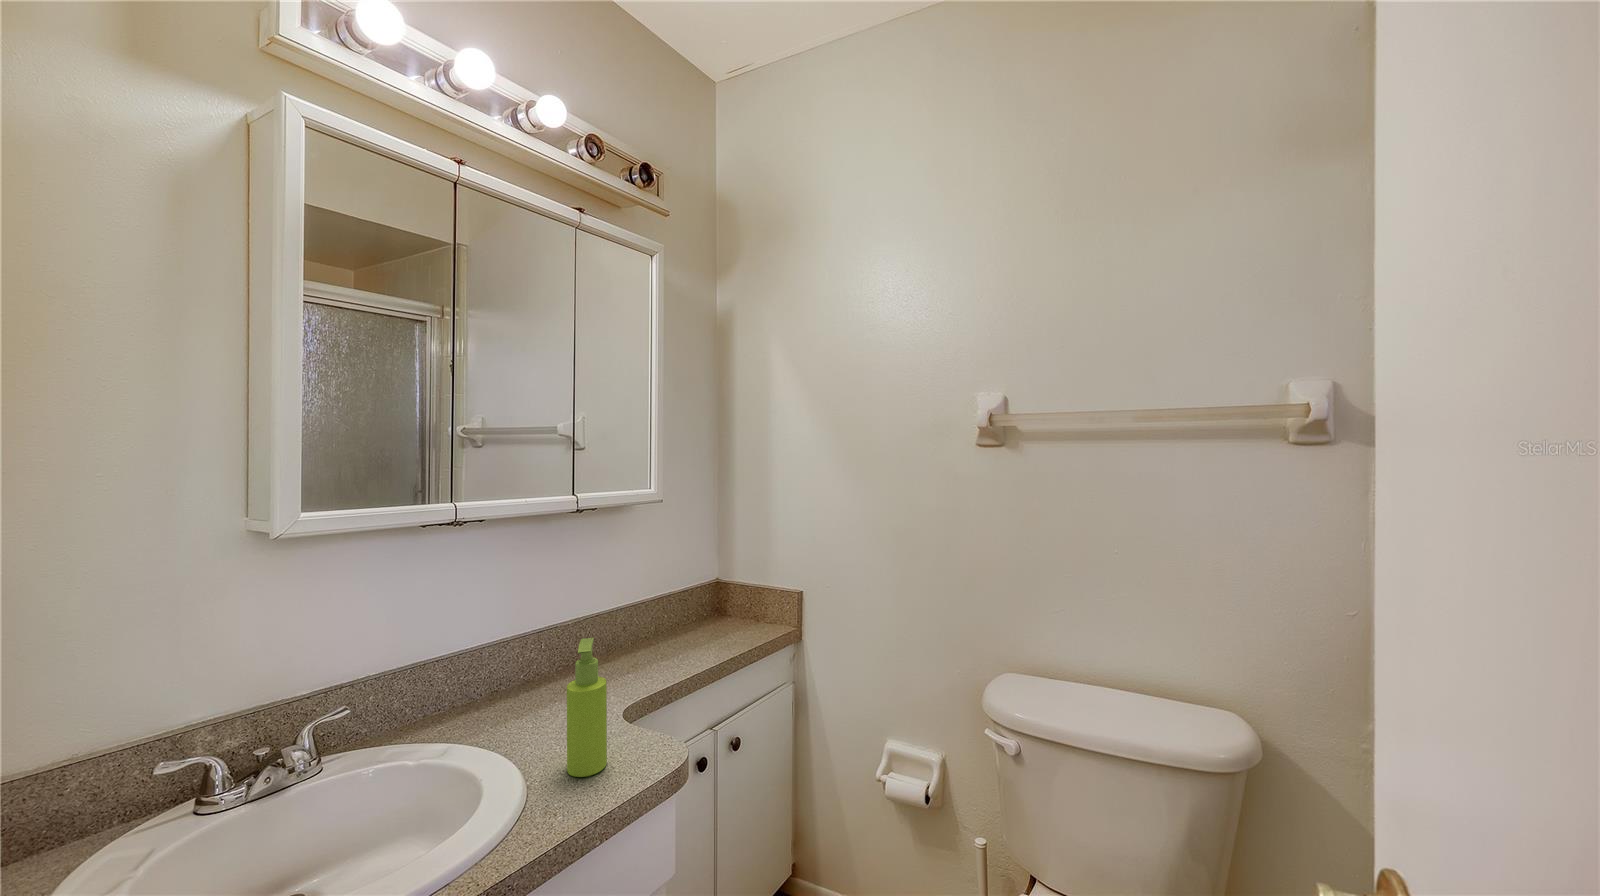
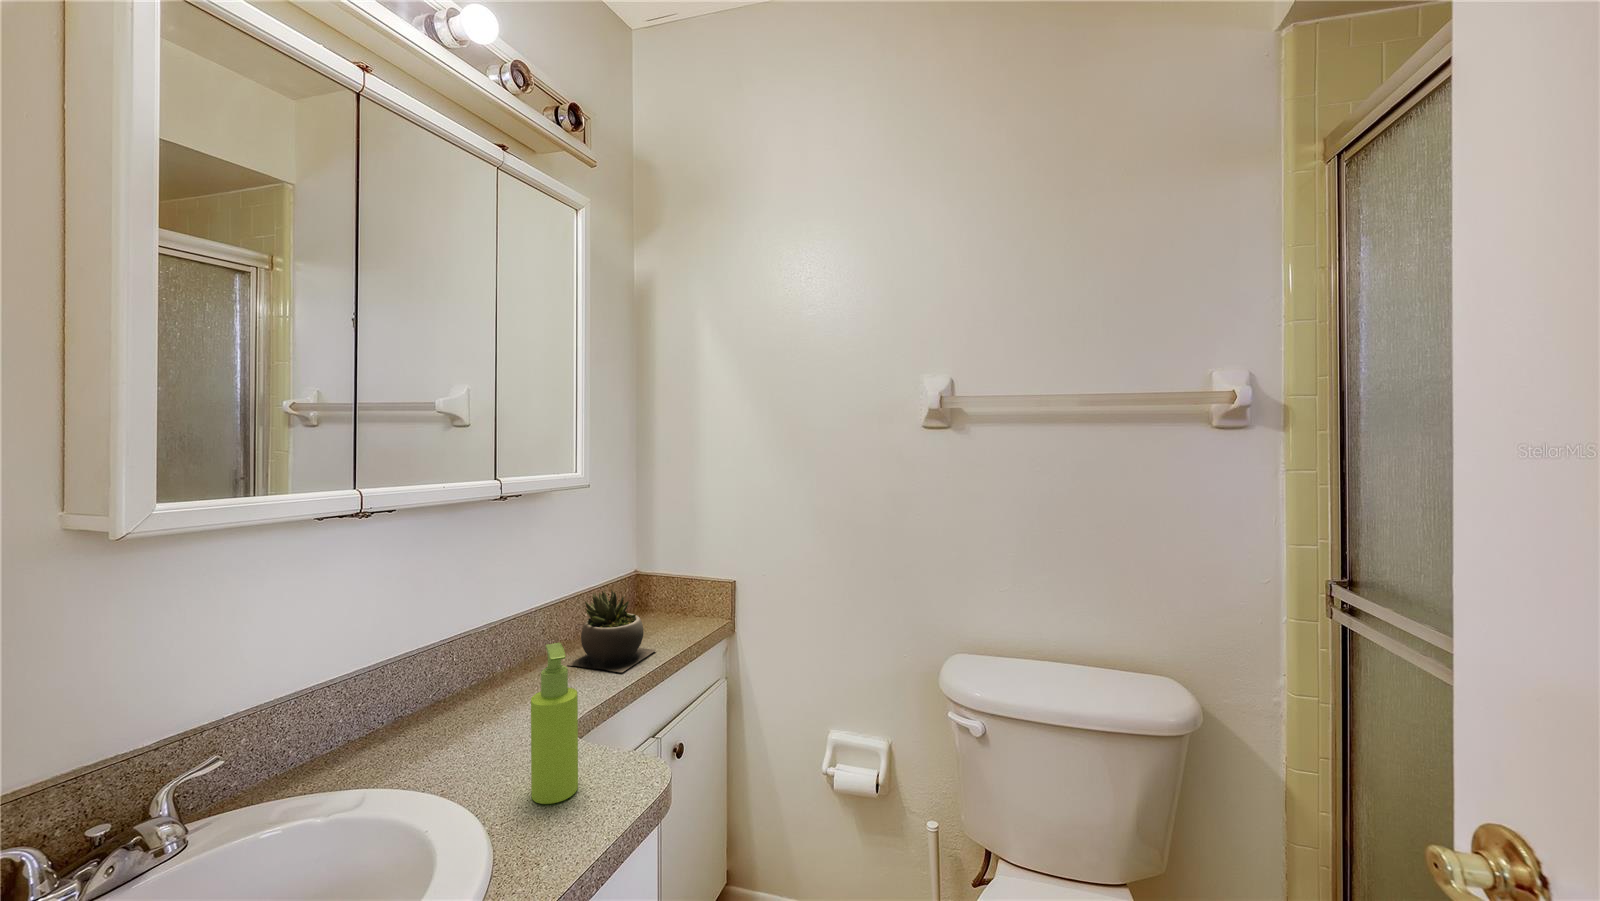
succulent plant: none [640,589,719,665] -> present [567,589,656,672]

